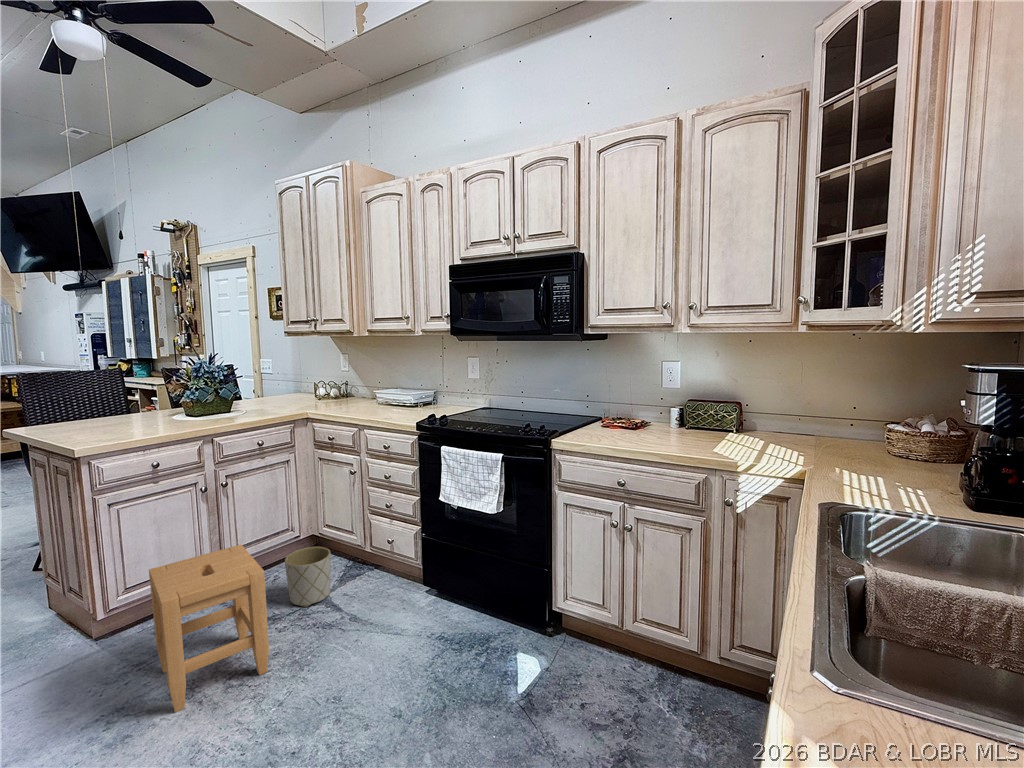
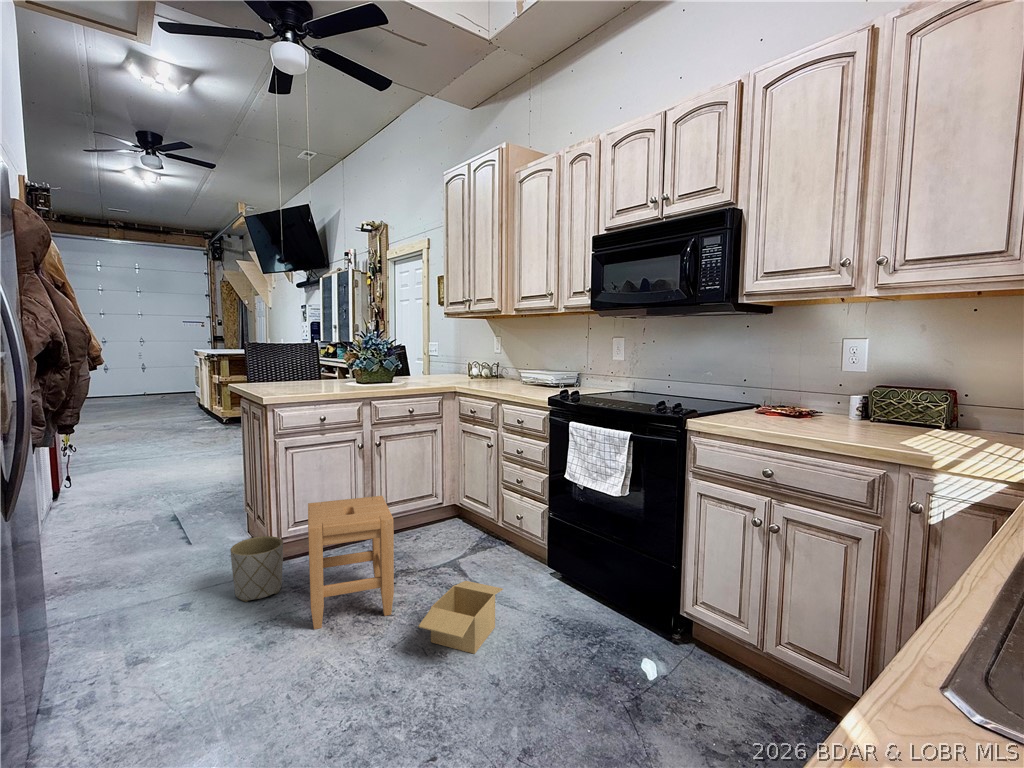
planter: present [285,547,331,607] -> present [230,536,283,602]
cardboard box: none [308,618,388,692] -> present [418,581,503,654]

